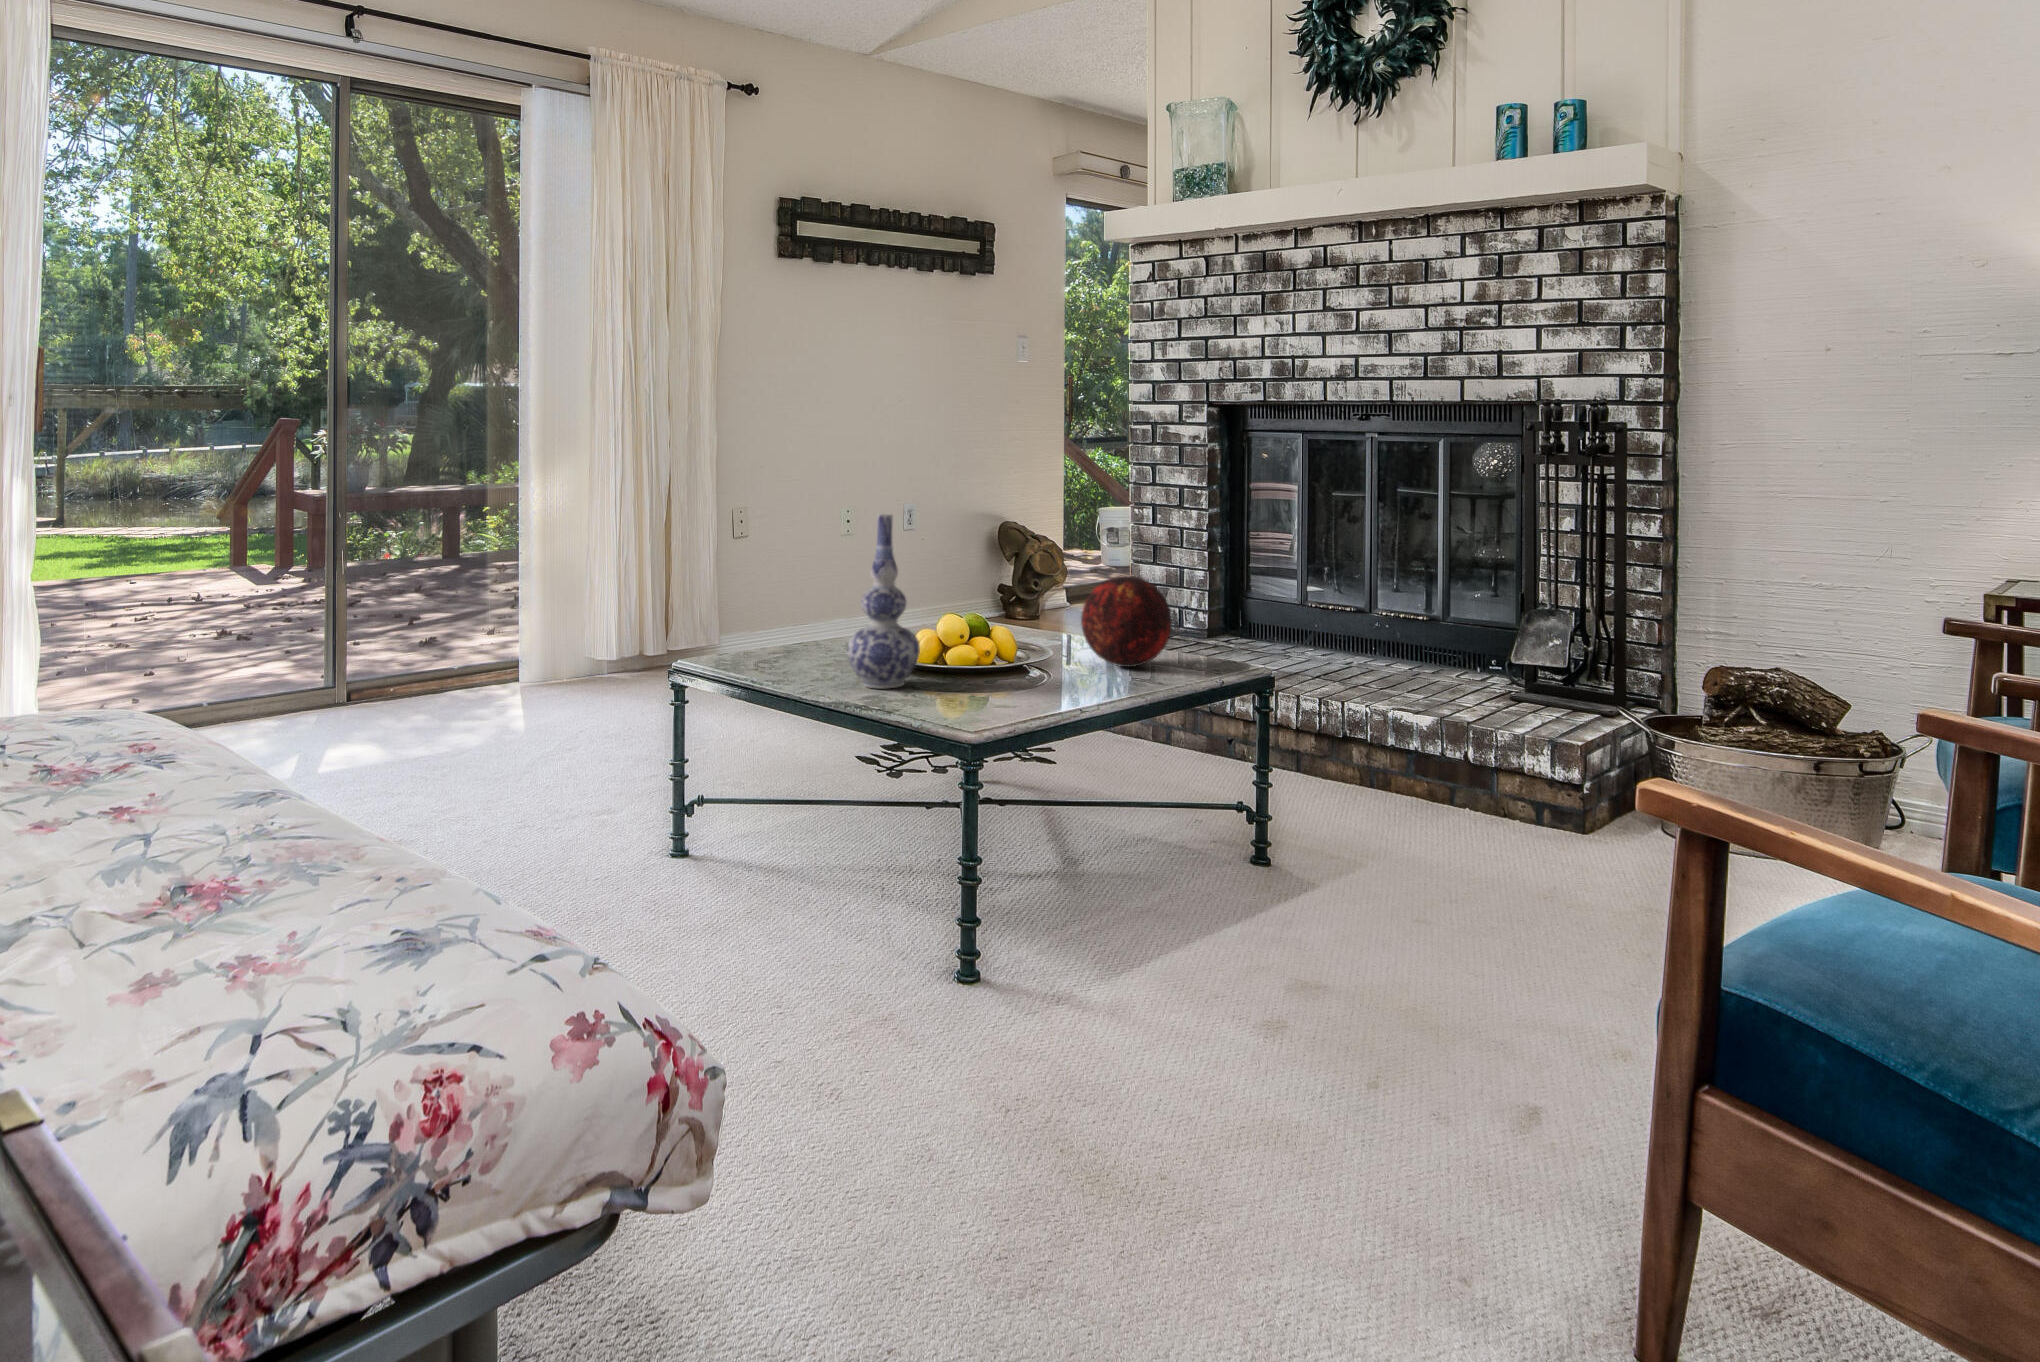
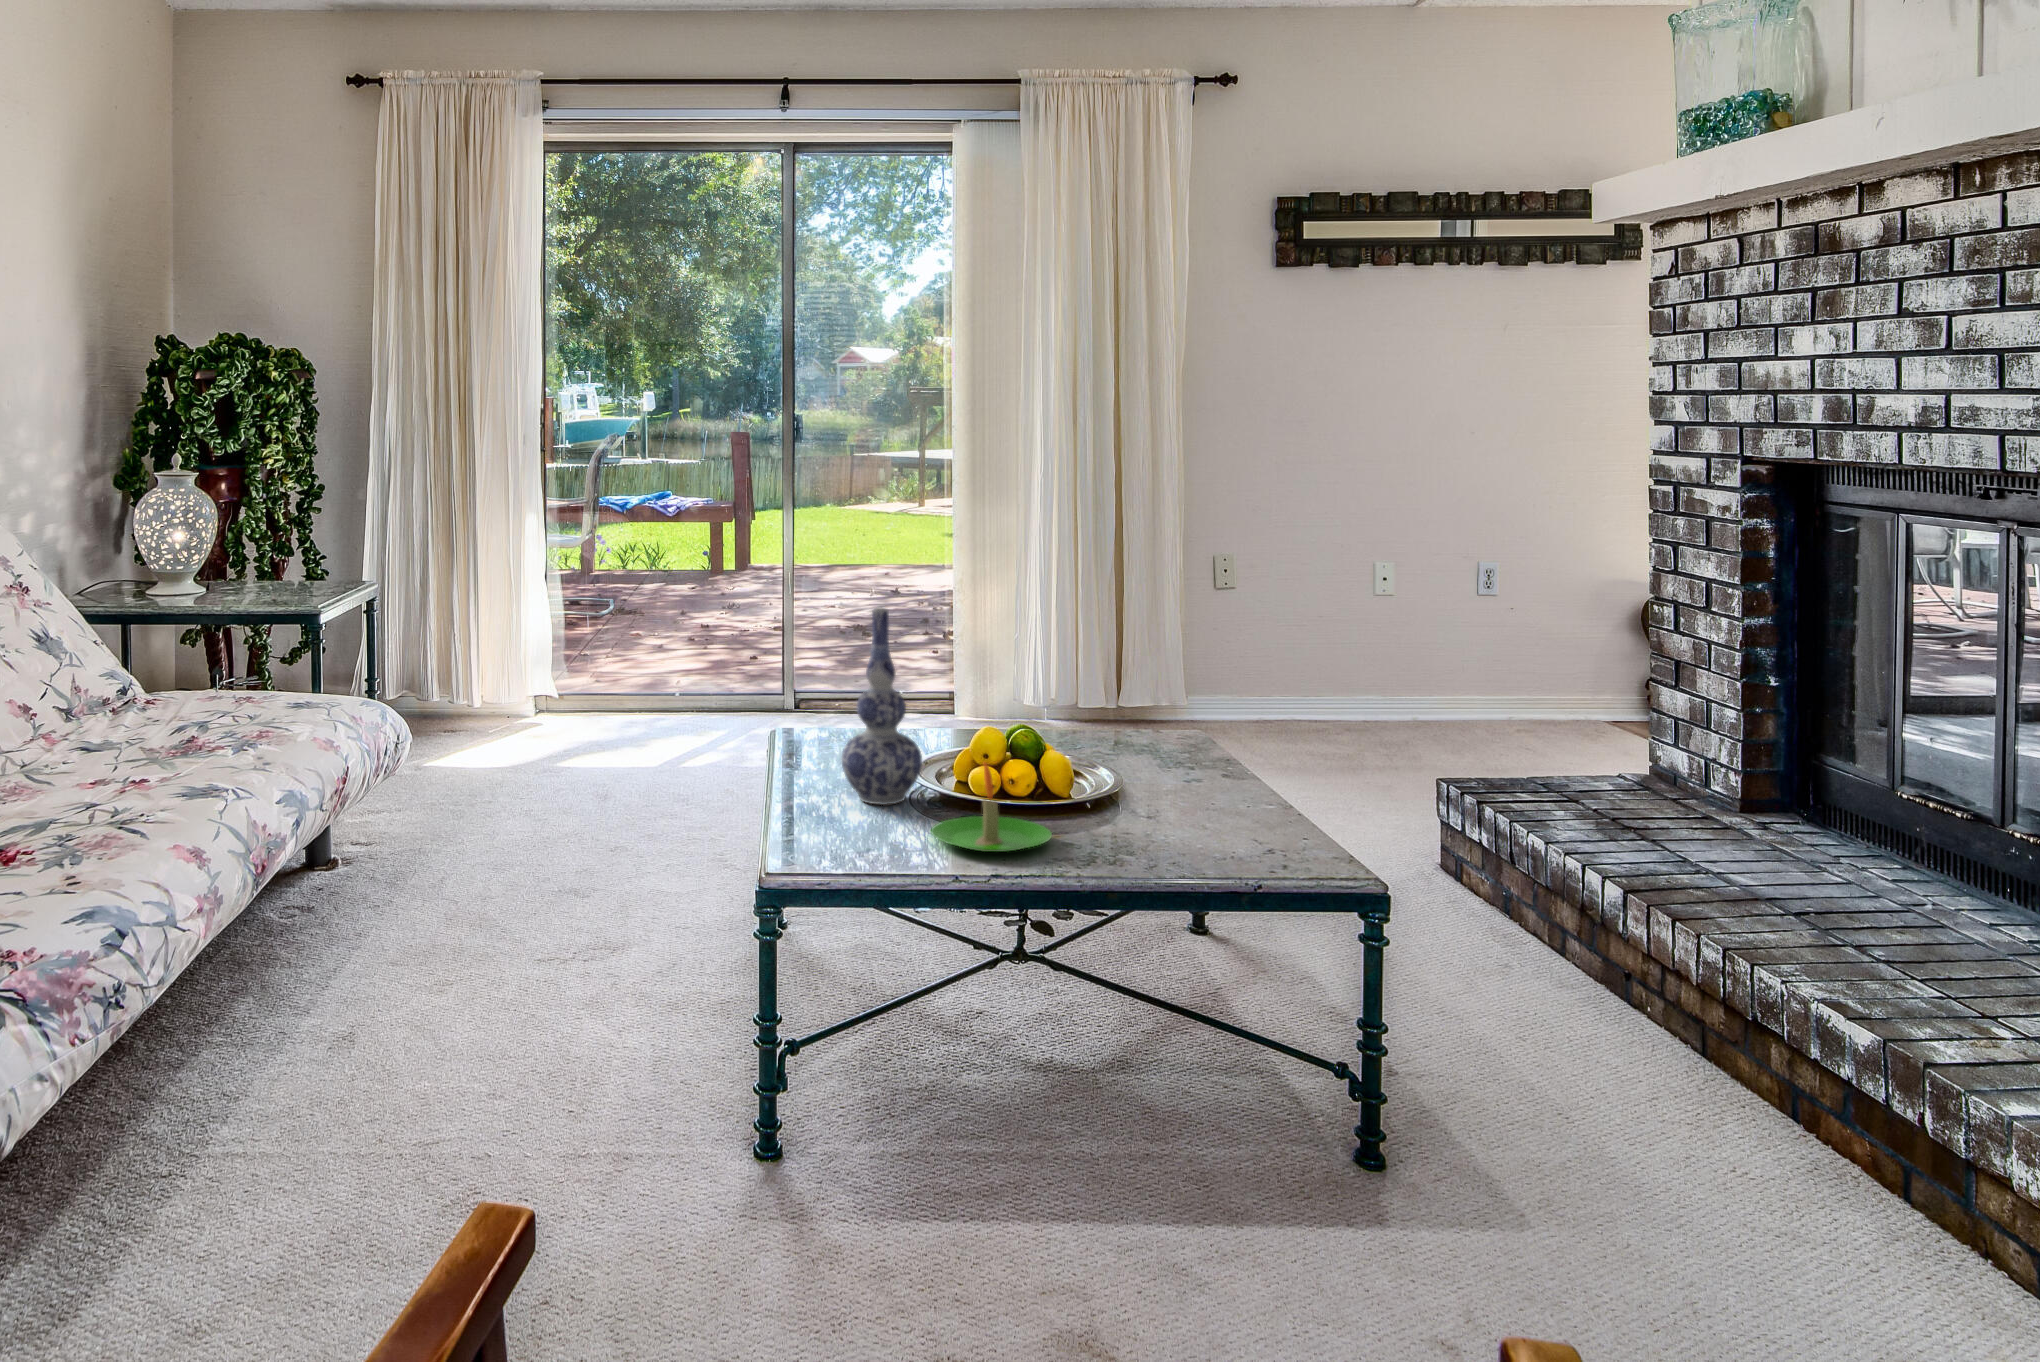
decorative orb: present [1081,576,1172,667] -> none [1148,711,1270,833]
candle: none [978,628,1078,700] -> present [931,763,1052,852]

